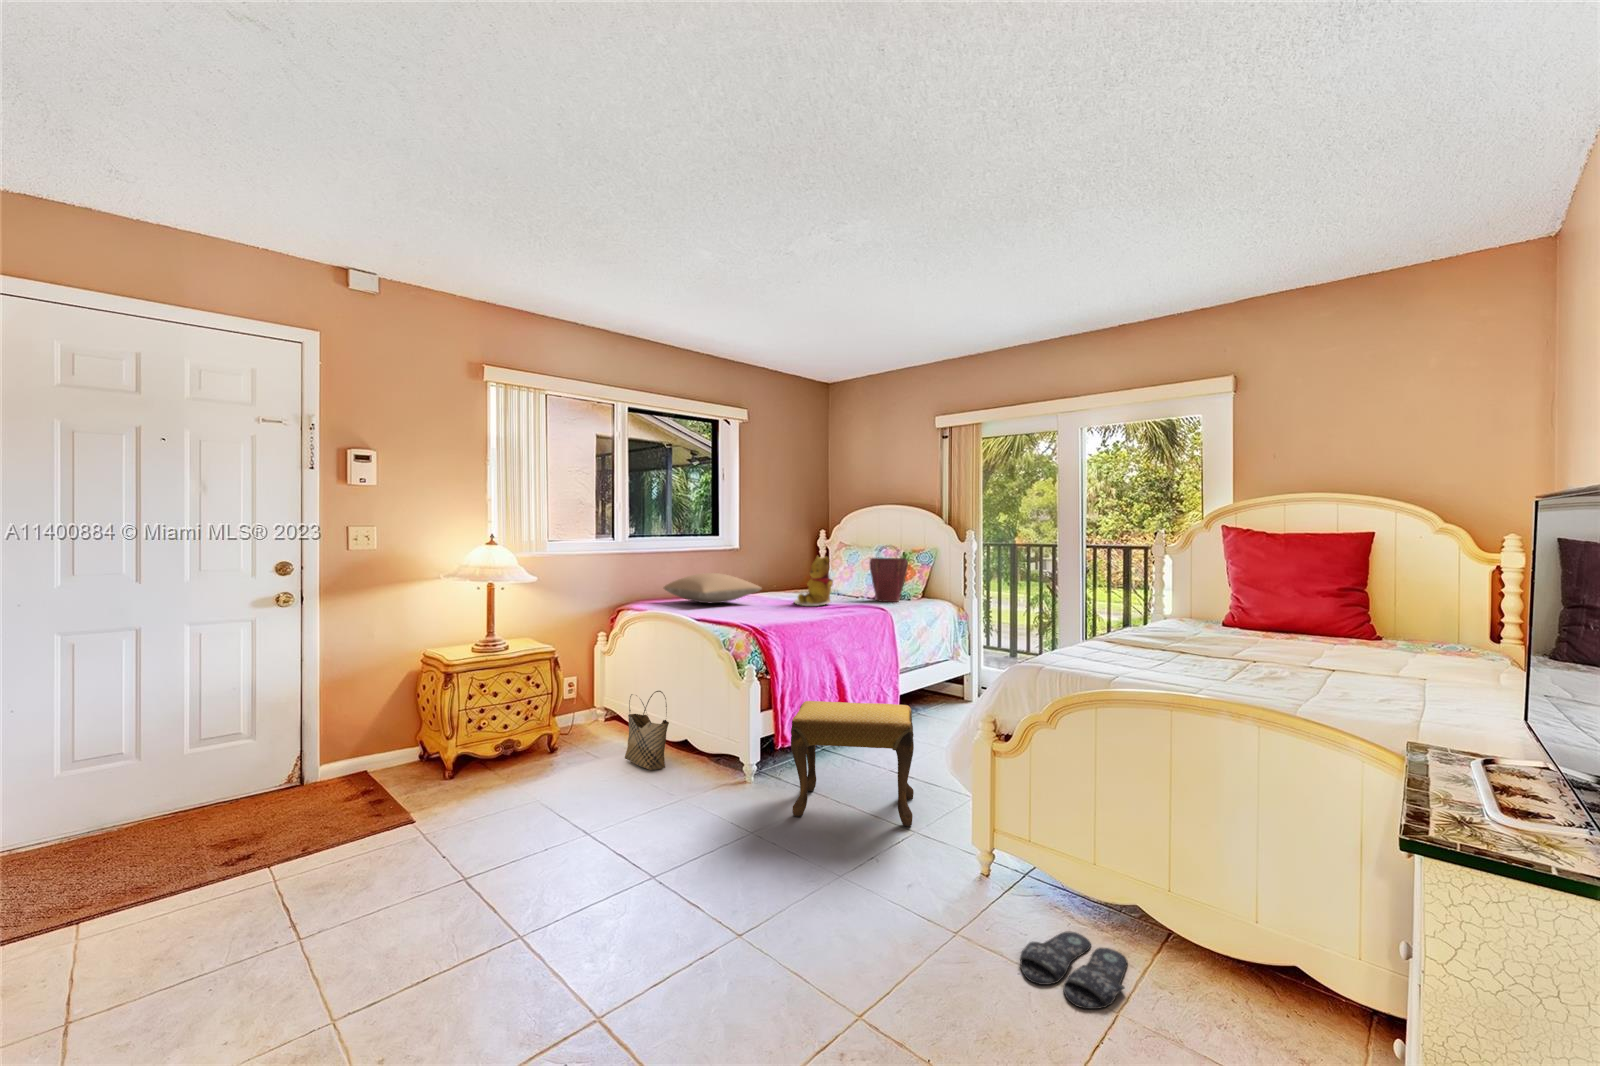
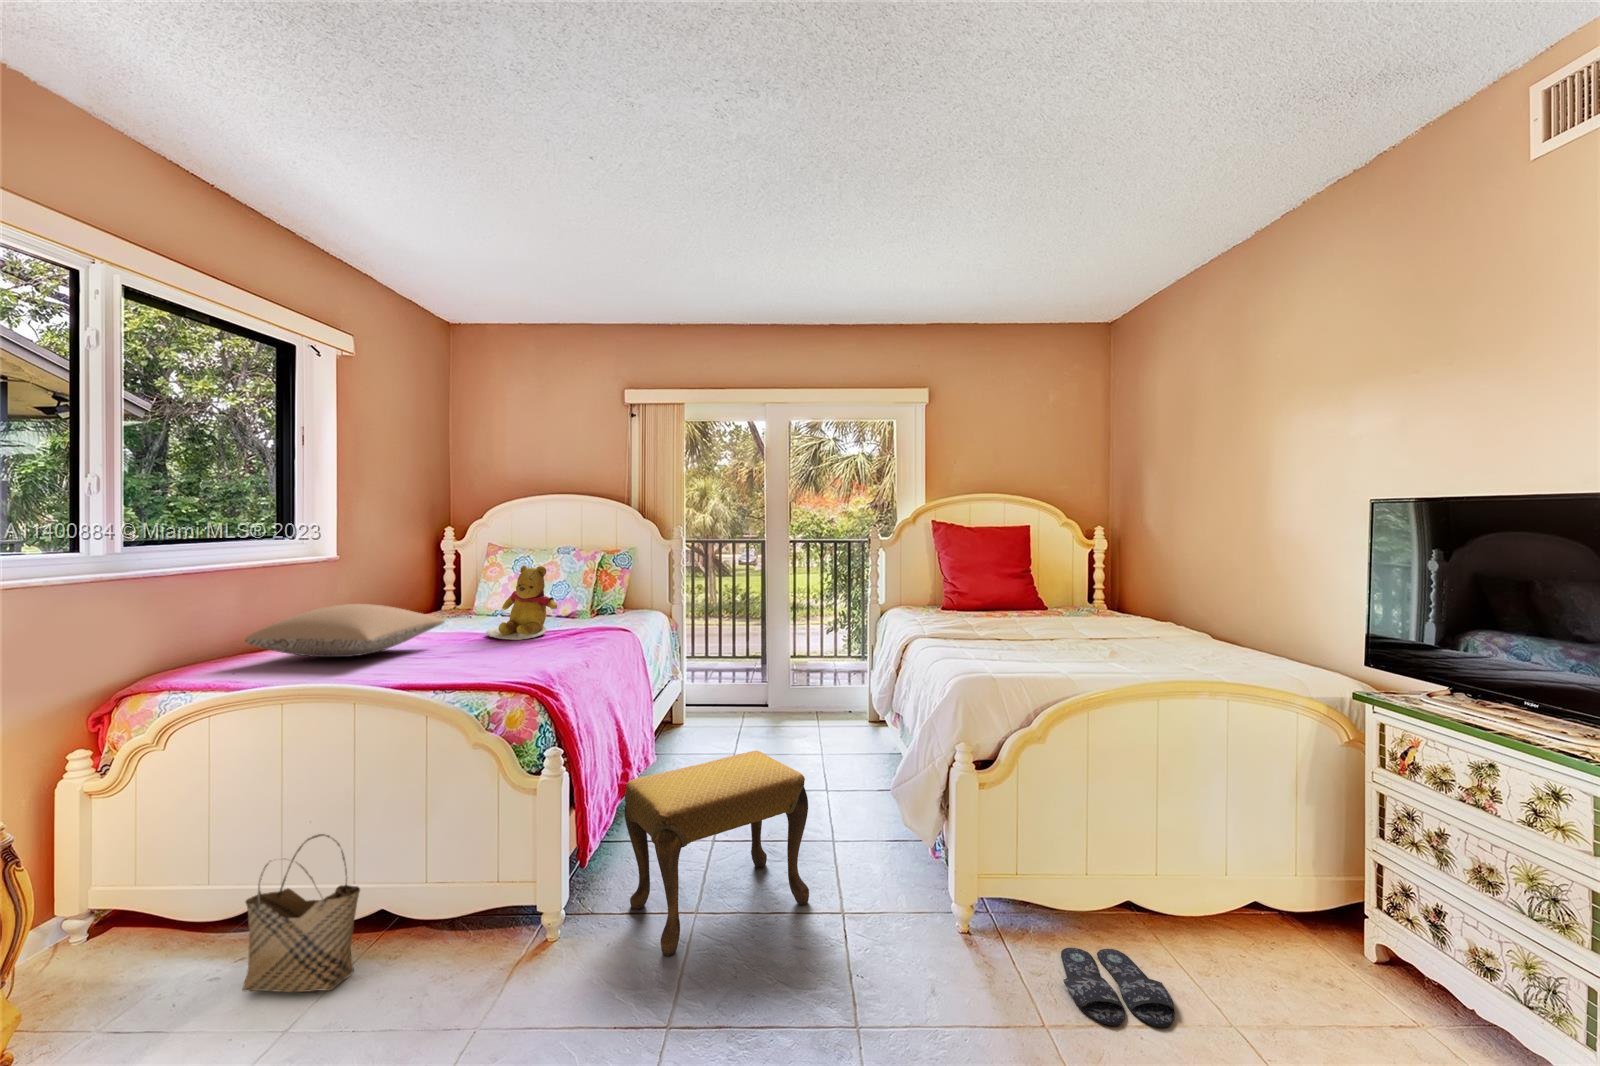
handbag: present [870,546,908,602] -> none [570,547,621,621]

